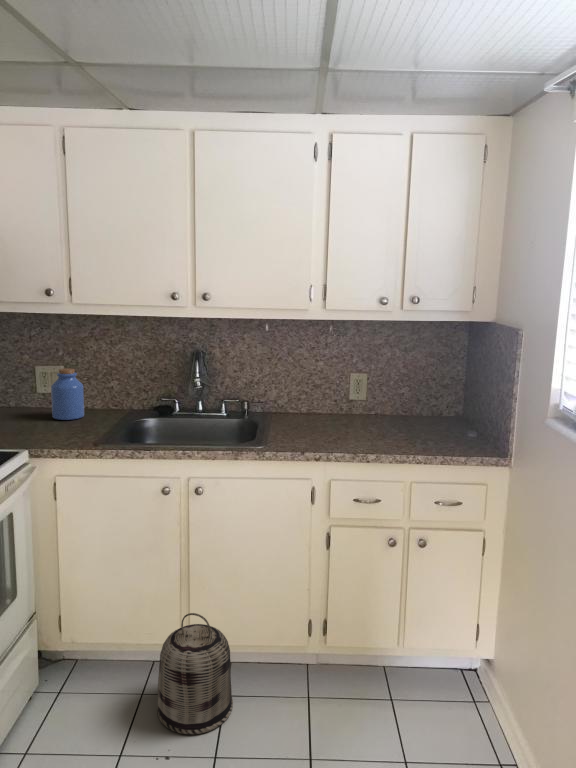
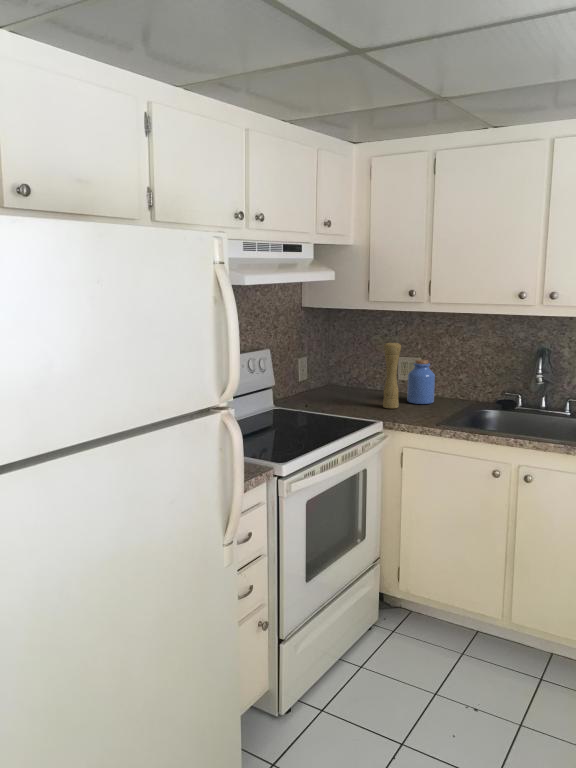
pepper mill: none [19,350,43,430] -> present [383,342,401,408]
basket: present [157,613,233,734] -> none [472,589,546,702]

